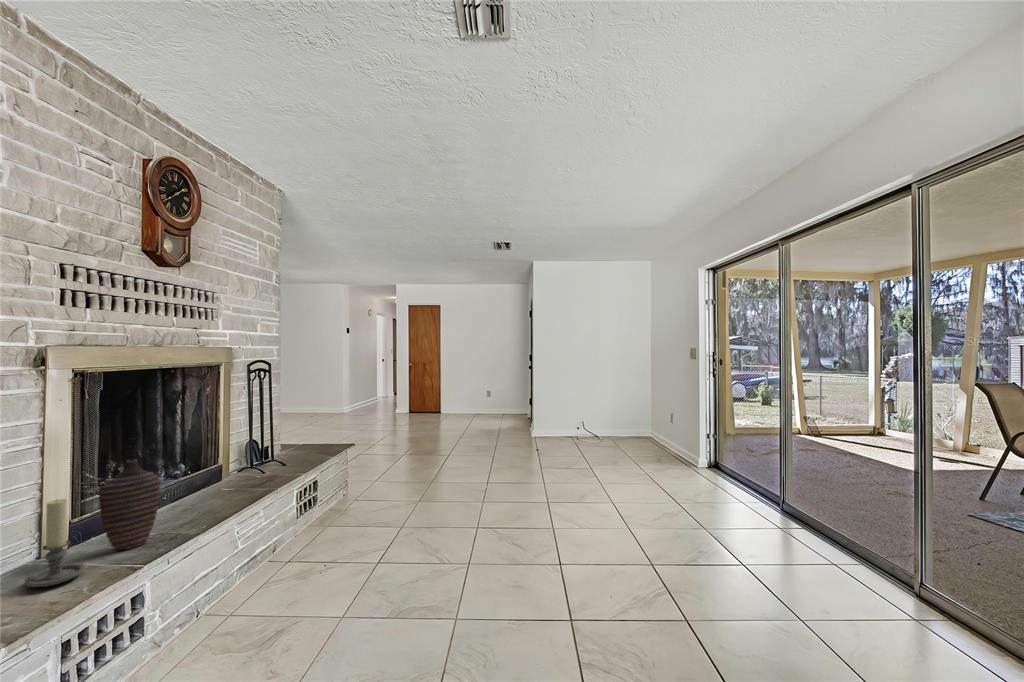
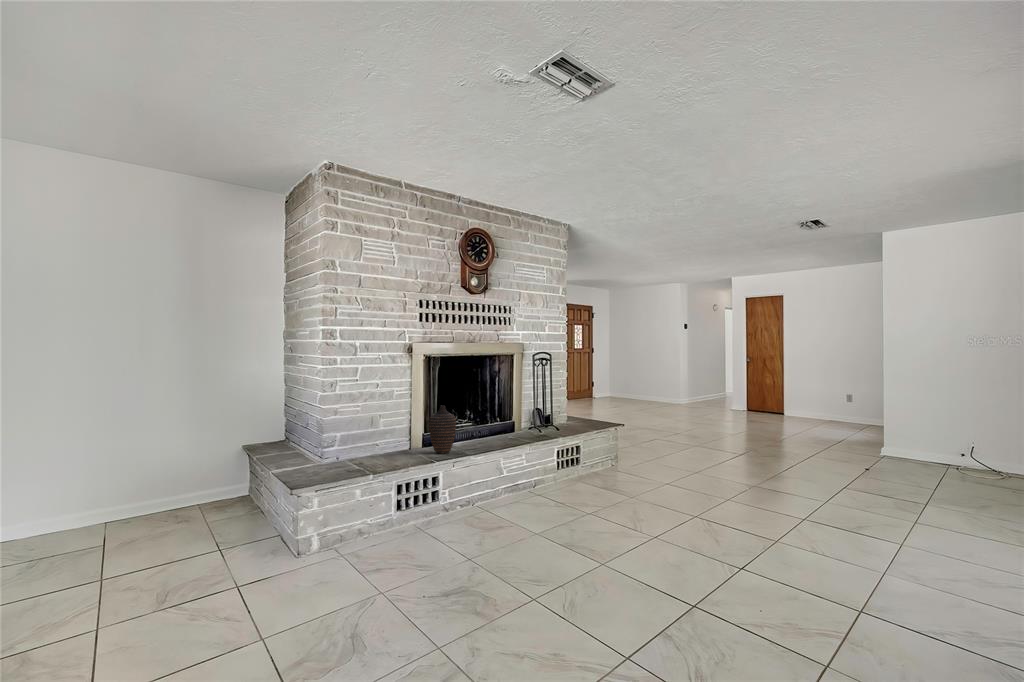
candle holder: present [25,499,85,587] -> none [397,419,419,460]

